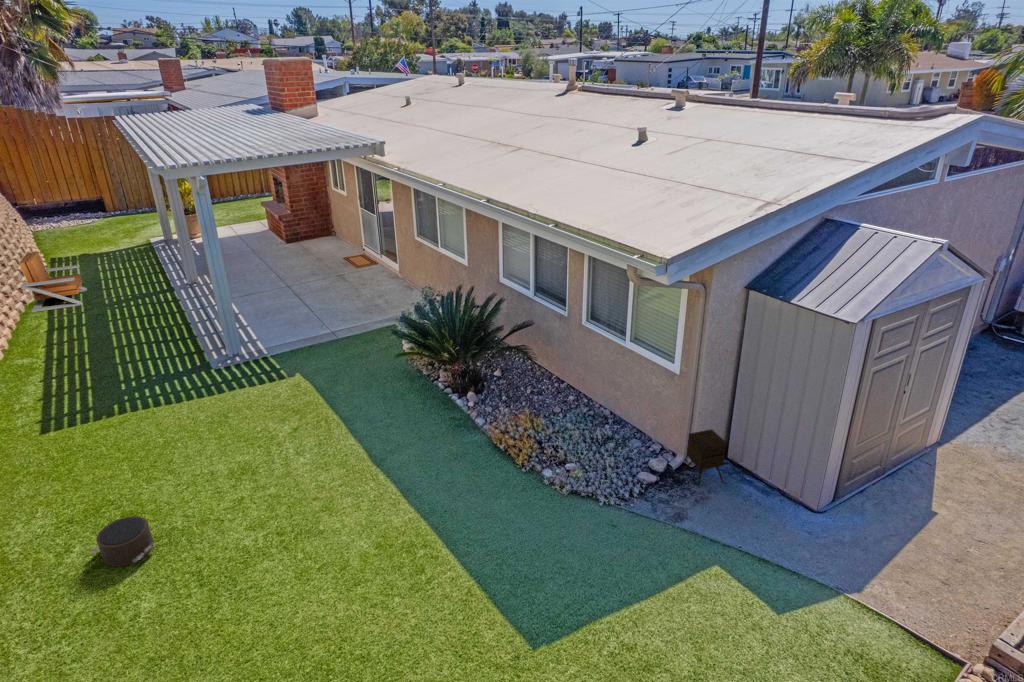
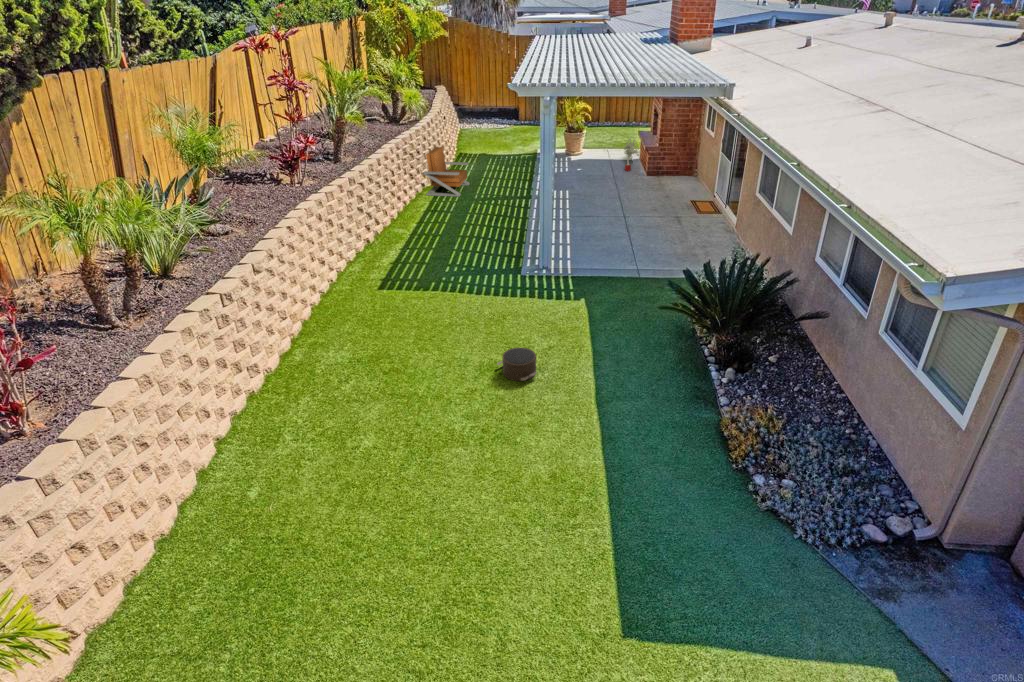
potted tree: none [259,212,280,246] -> present [624,138,640,171]
side table: present [683,429,727,488] -> none [929,508,1000,588]
pouf: present [91,516,155,567] -> present [497,347,536,381]

